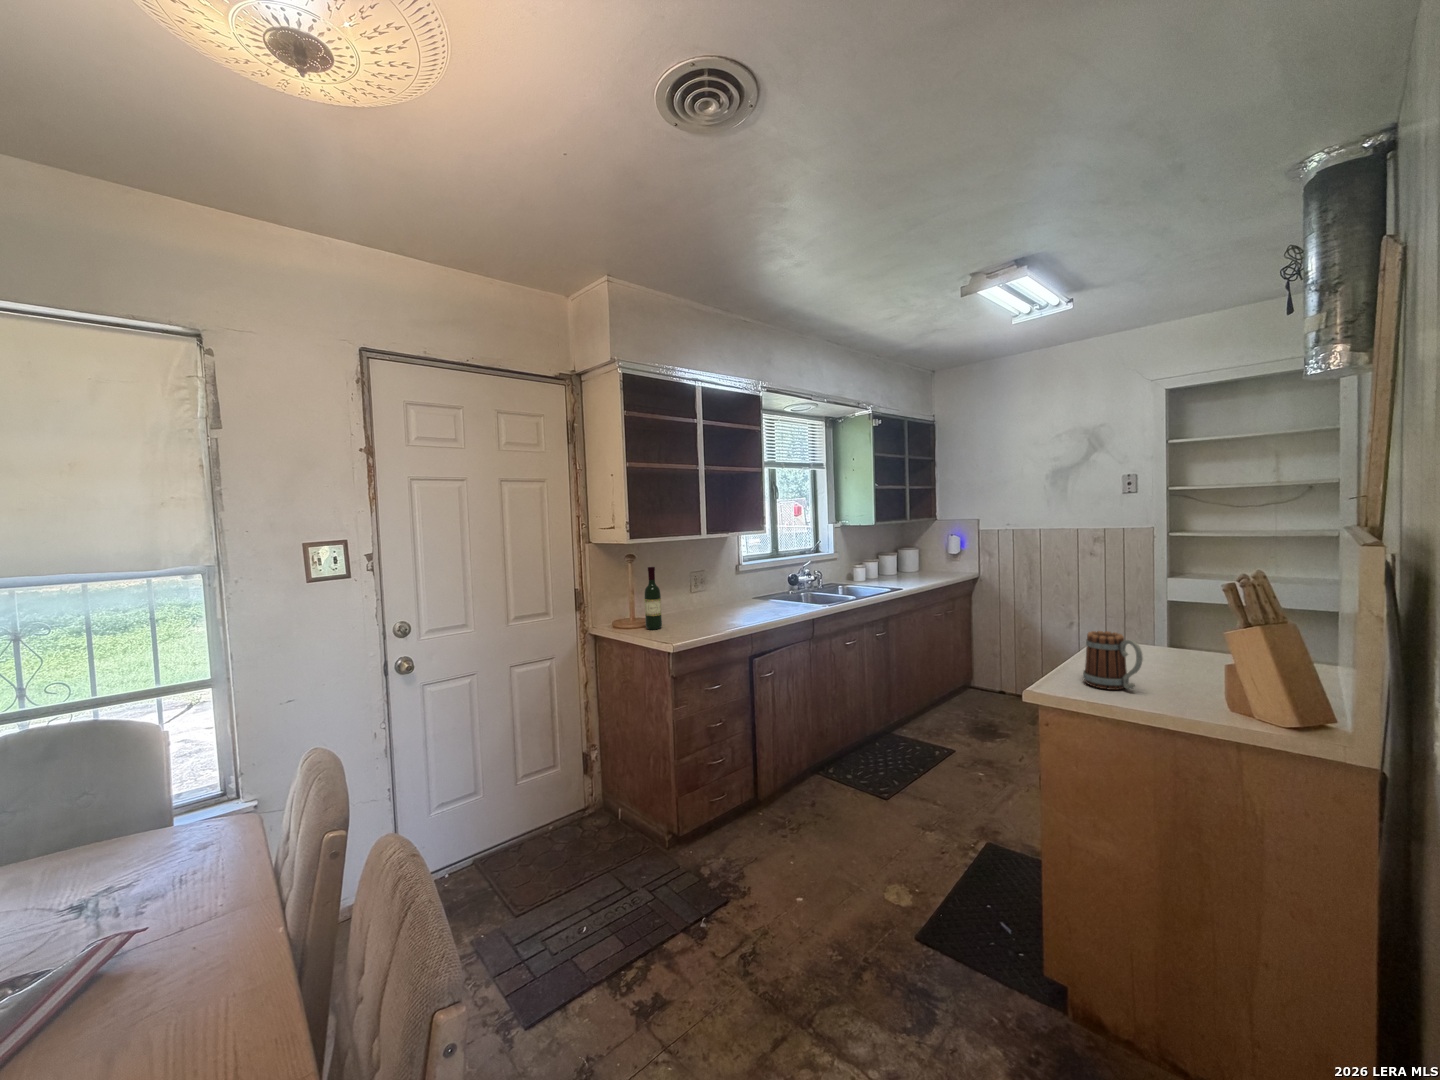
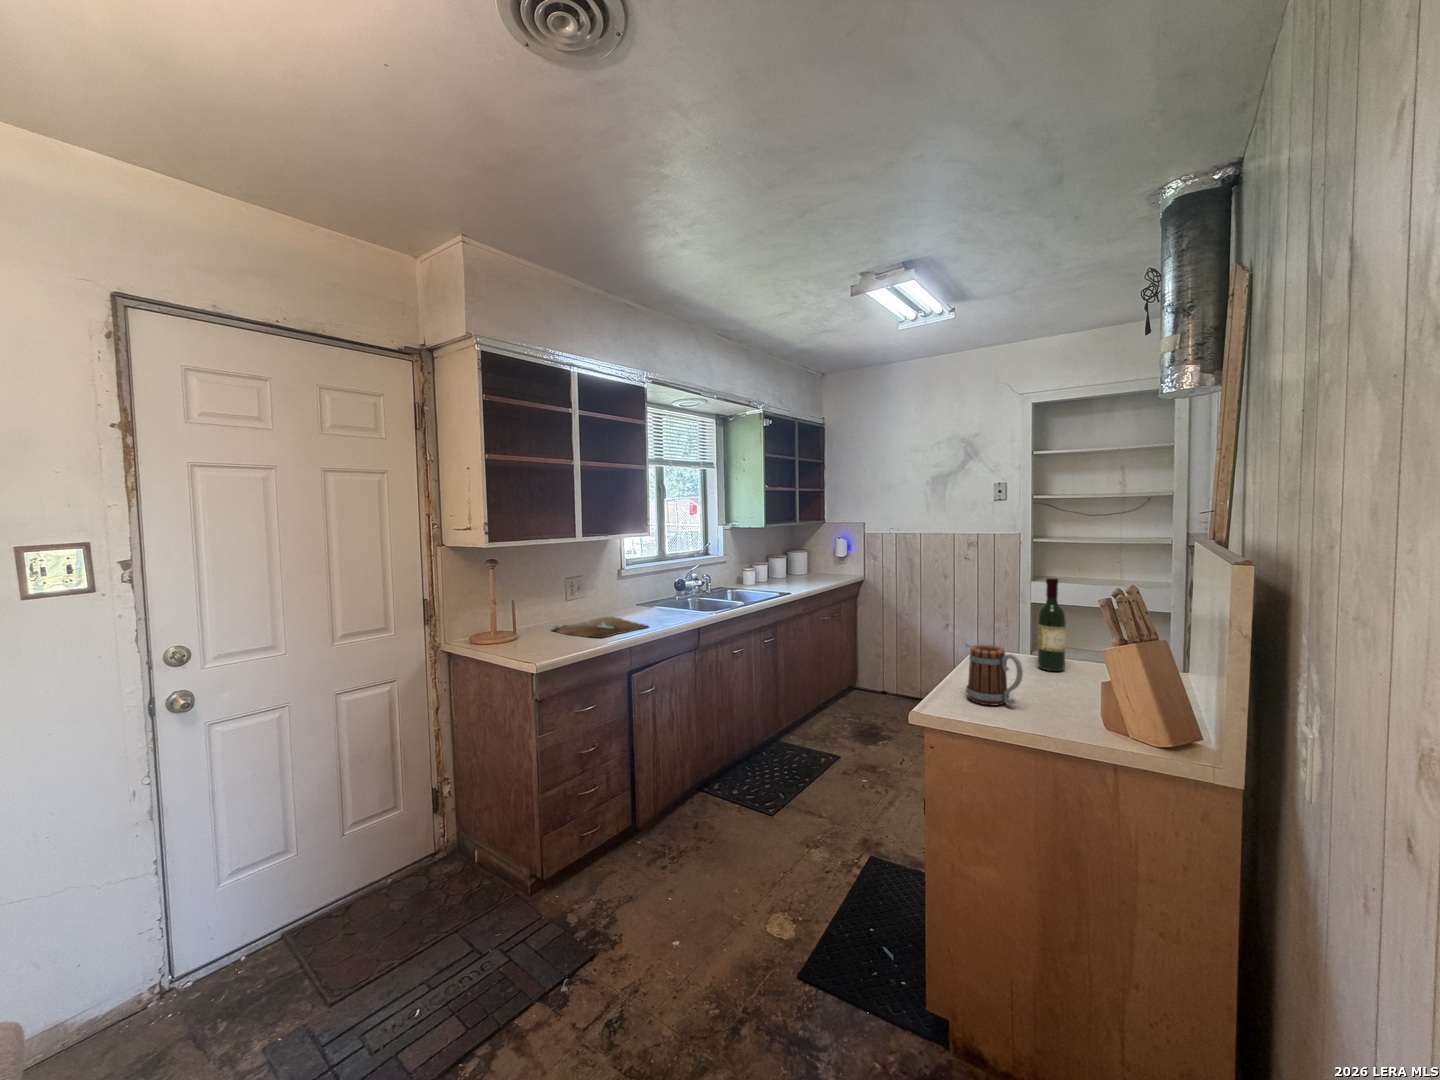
wine bottle: present [644,566,662,629] -> present [1037,578,1066,671]
cutting board: none [680,607,767,625] -> present [551,617,648,638]

